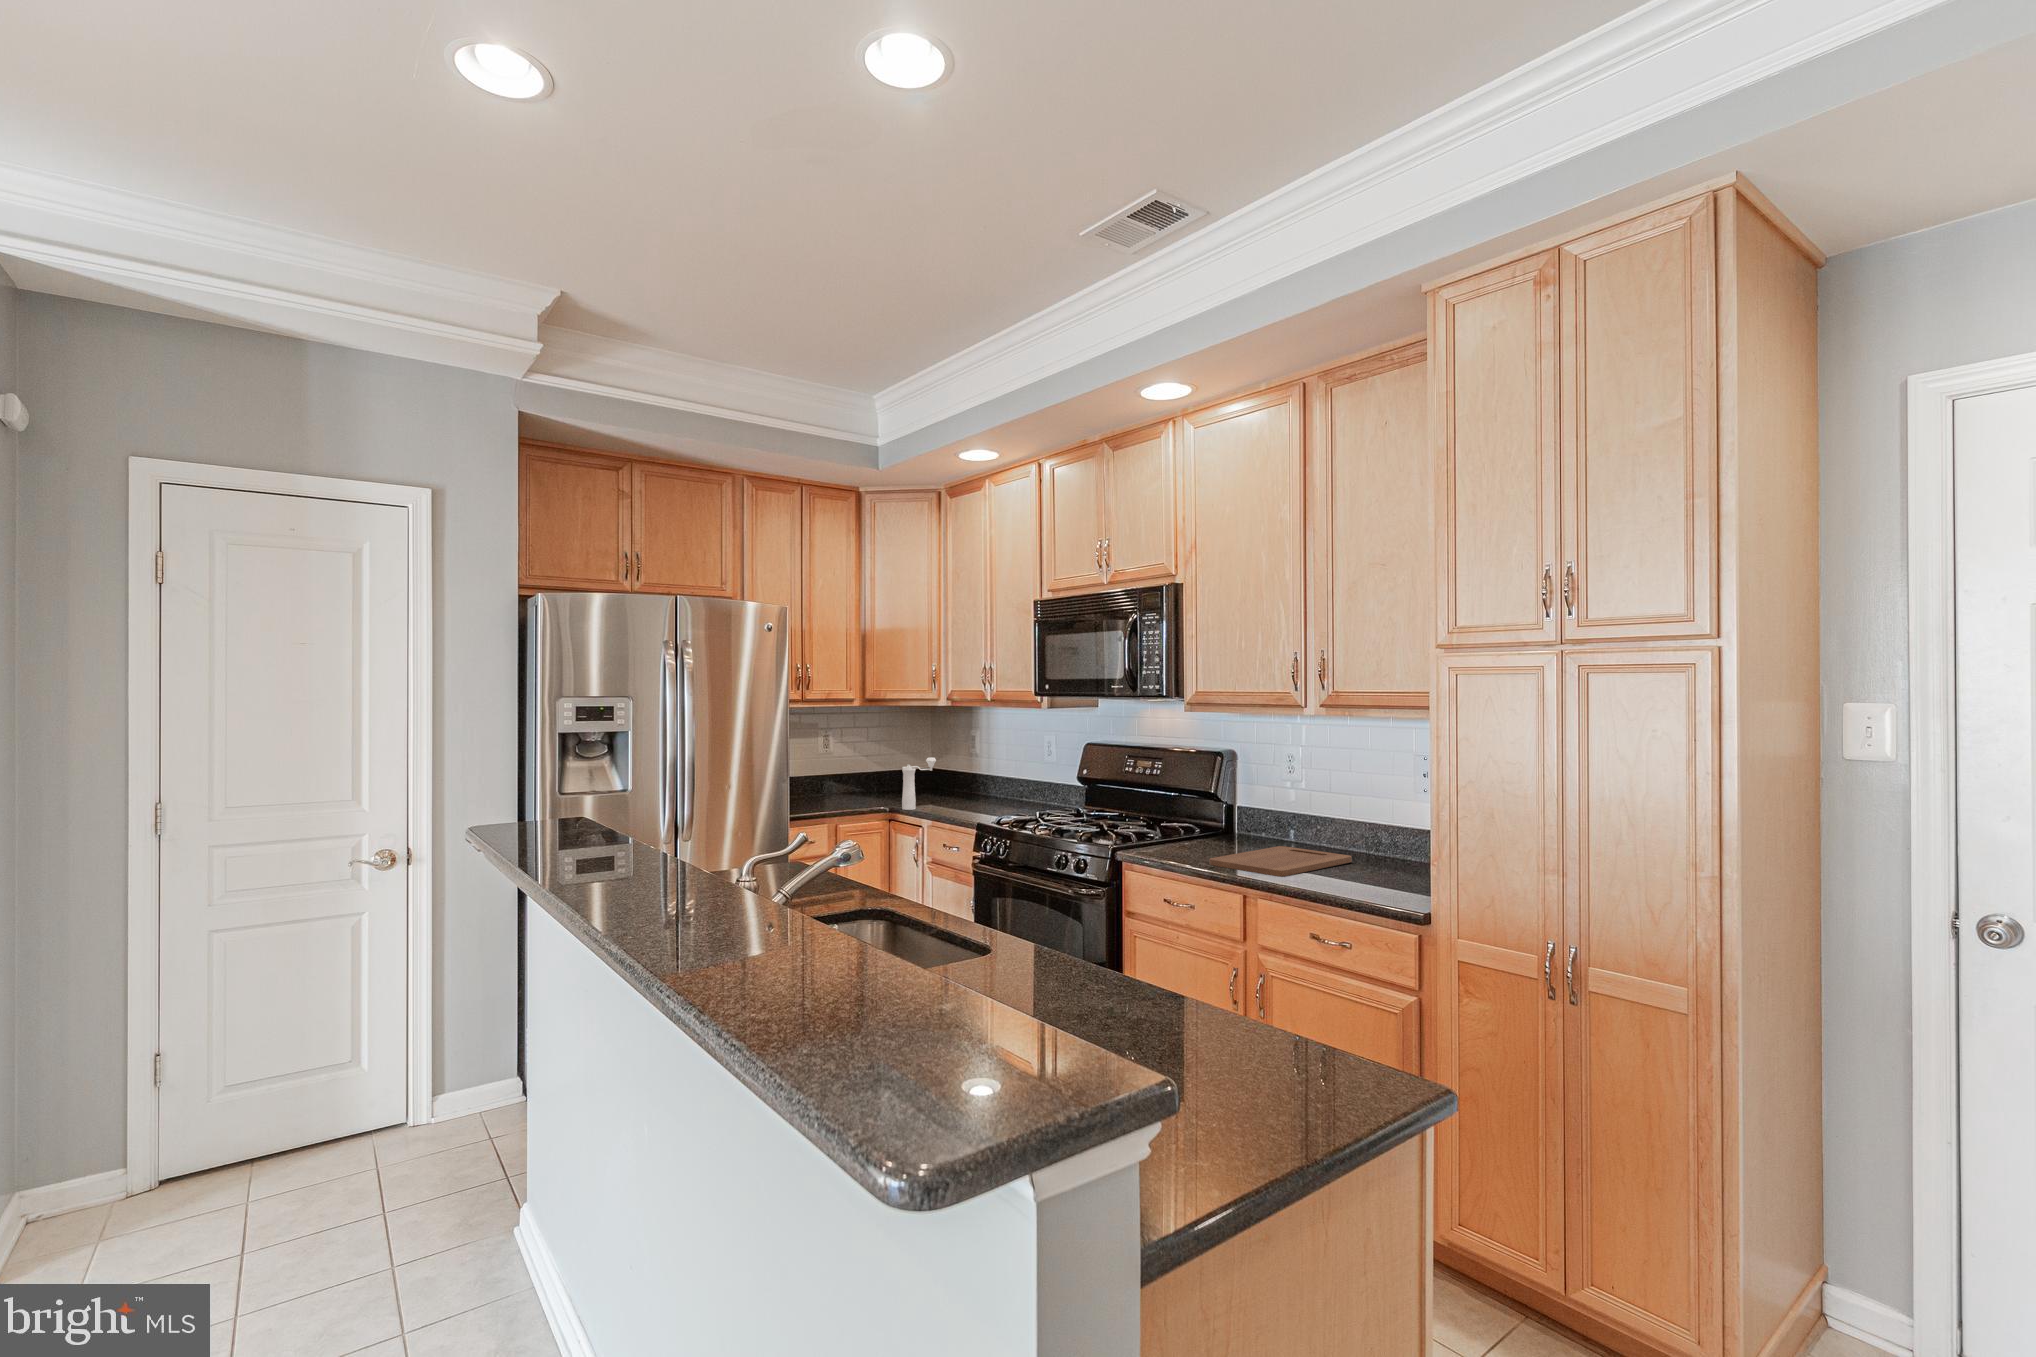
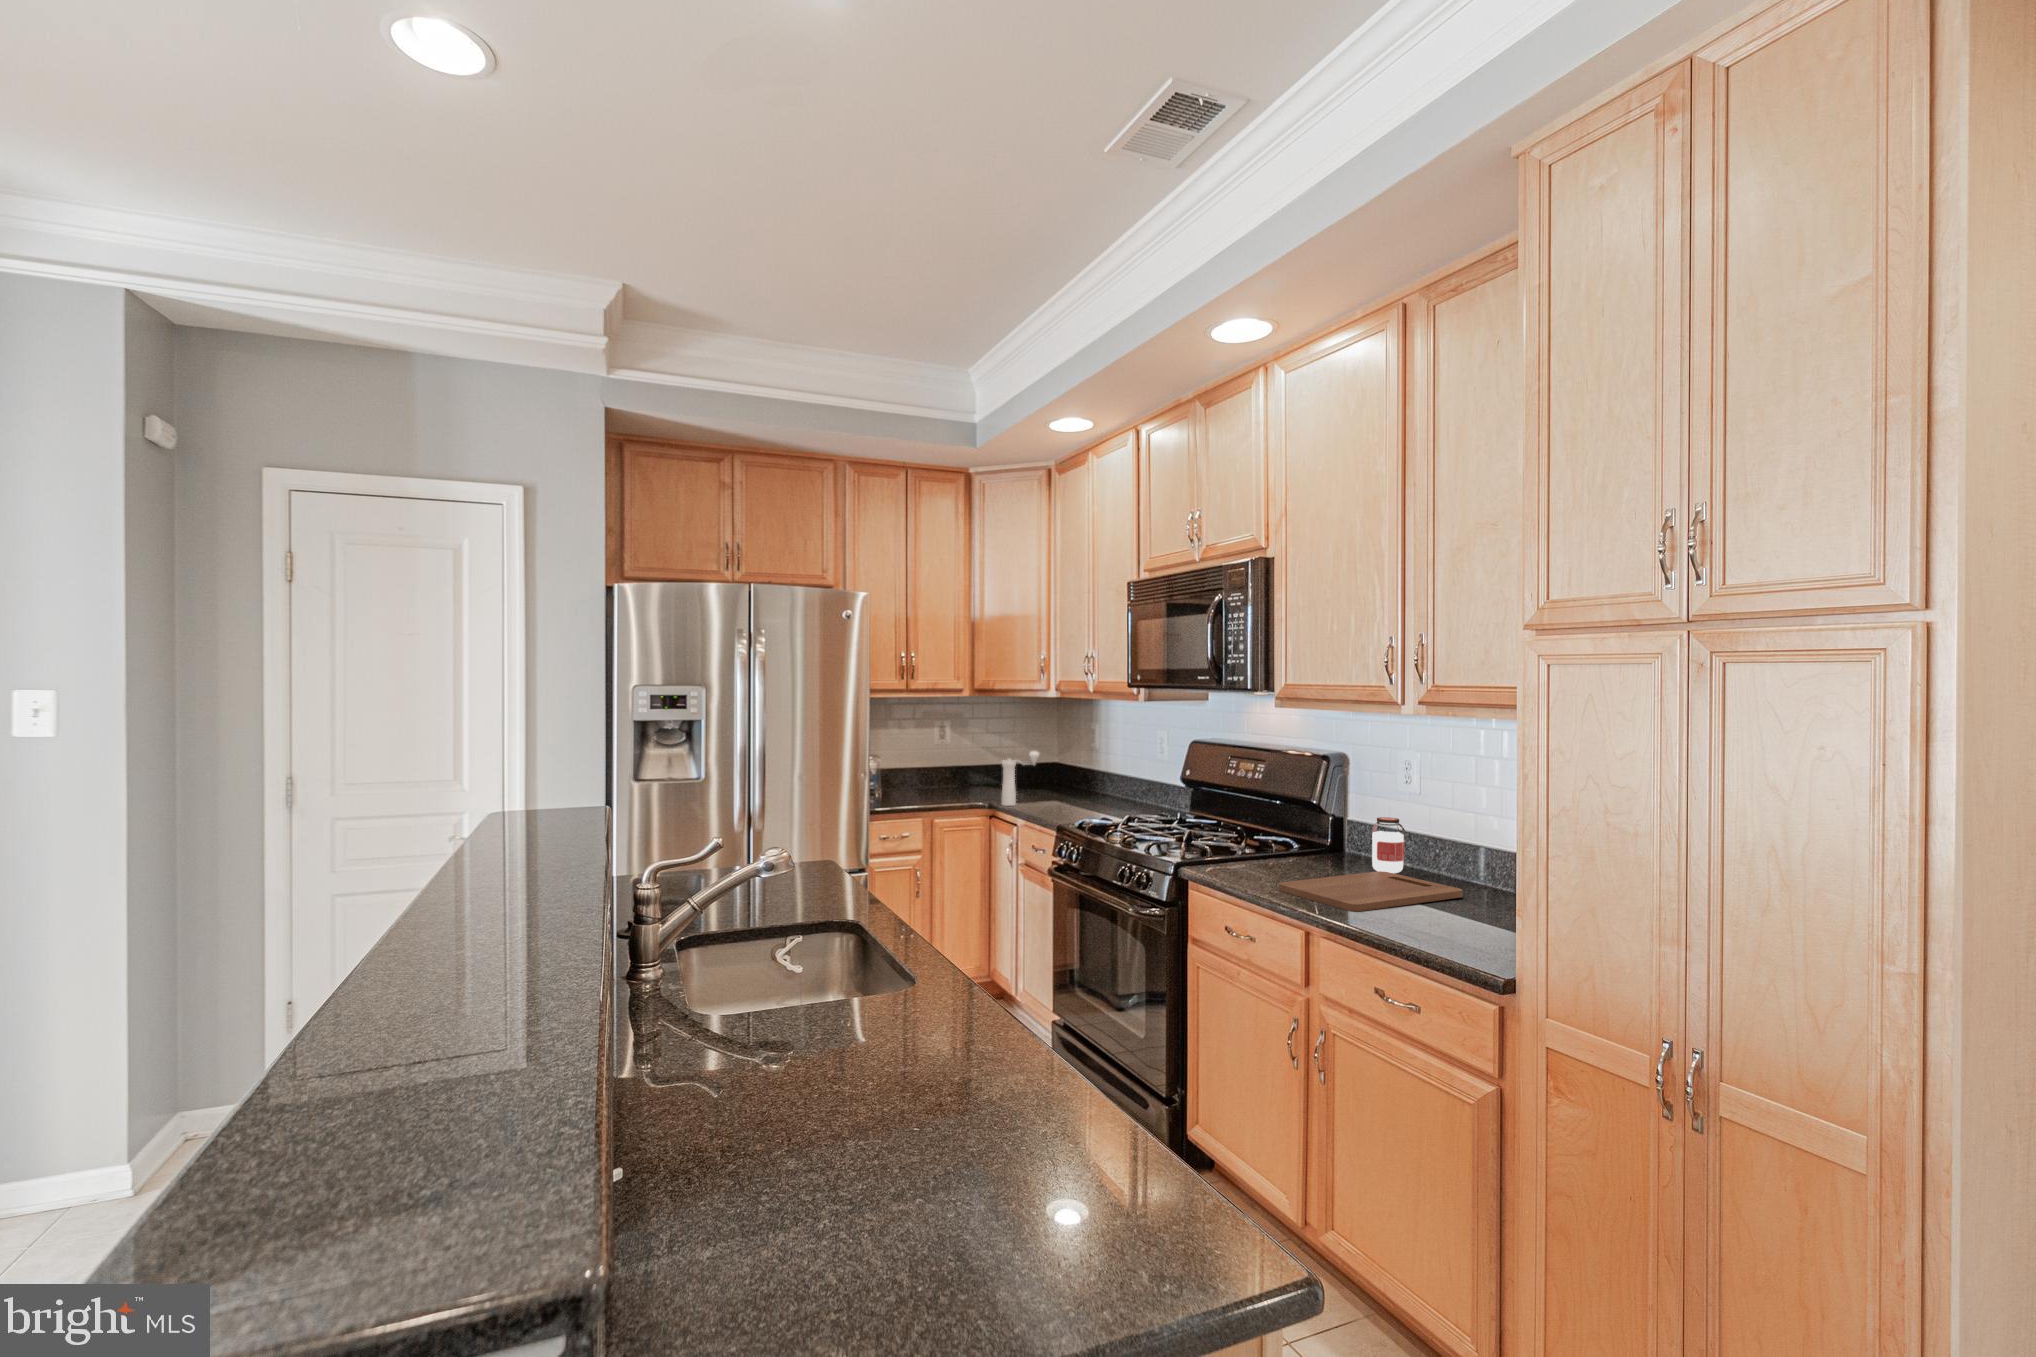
jar: none [1267,802,1295,849] -> present [1372,817,1406,873]

